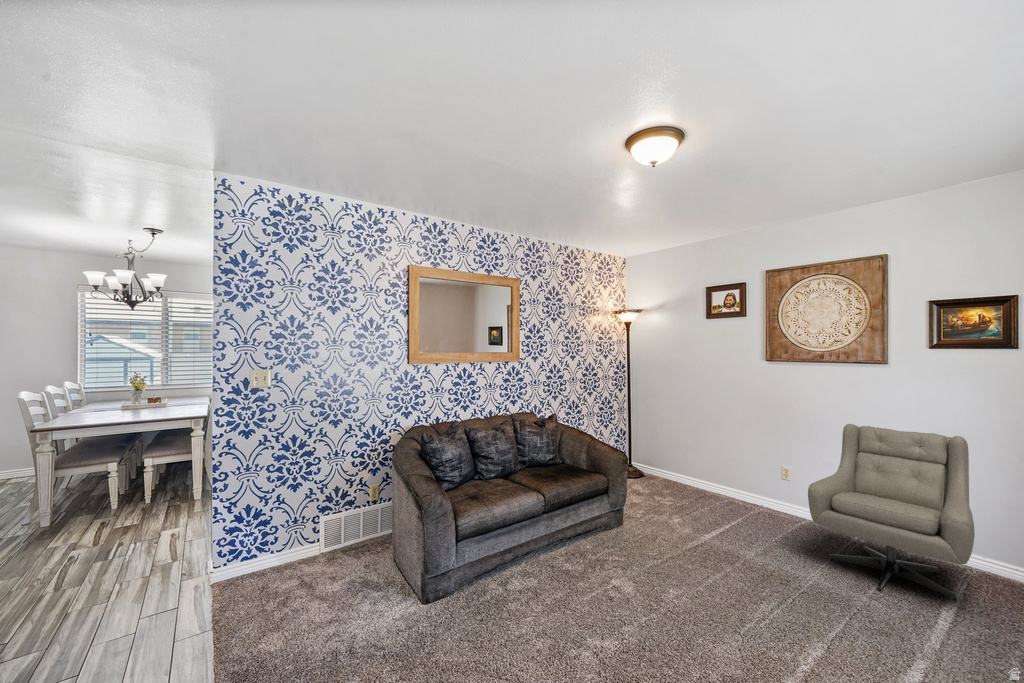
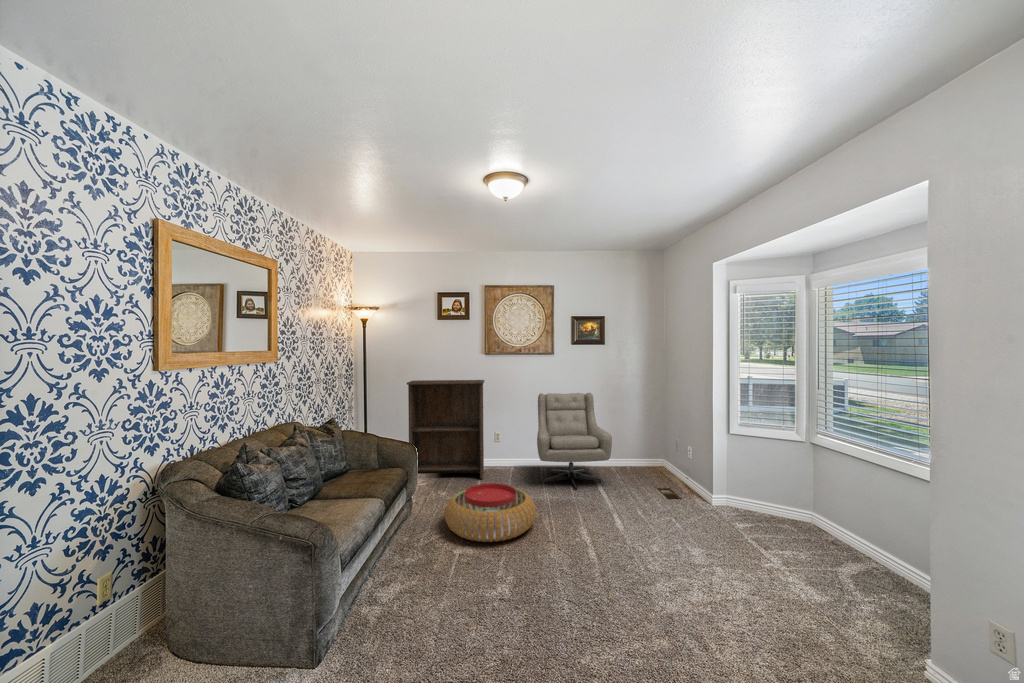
bookshelf: none [652,388,752,521] -> present [407,380,484,479]
pouf: none [623,520,746,603] -> present [445,483,536,542]

